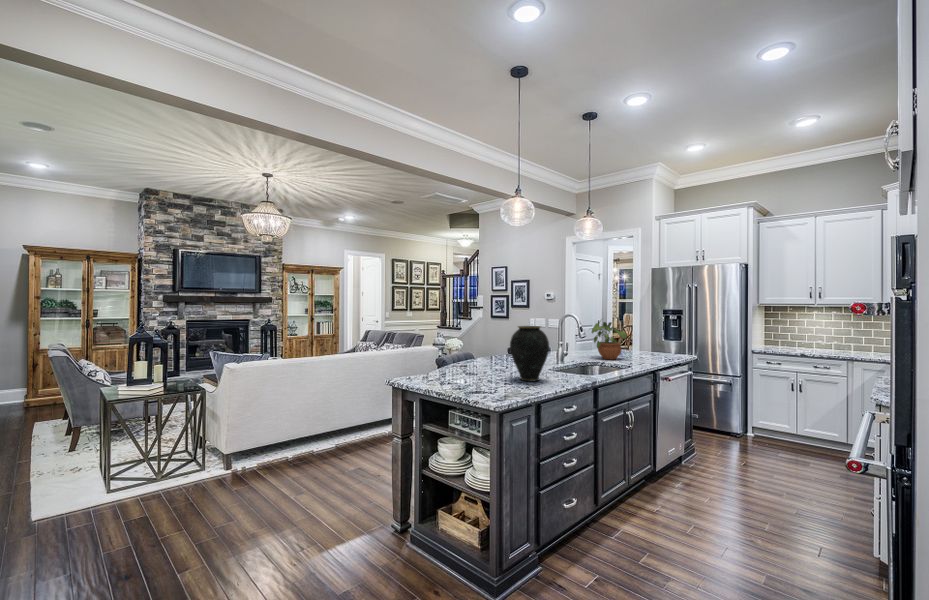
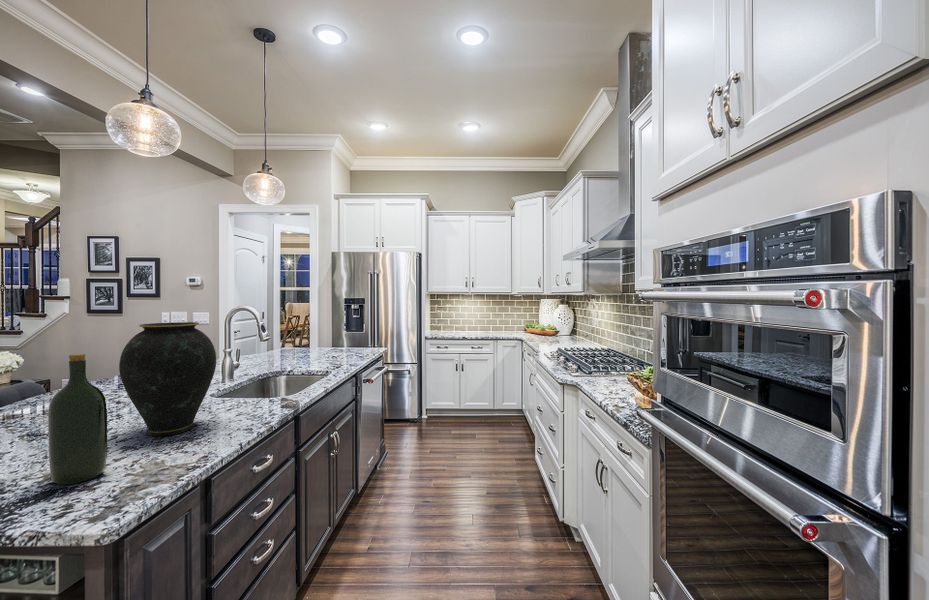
potted plant: present [592,322,627,360] -> none [268,308,322,363]
wine bottle: none [489,337,506,389] -> present [48,354,107,485]

